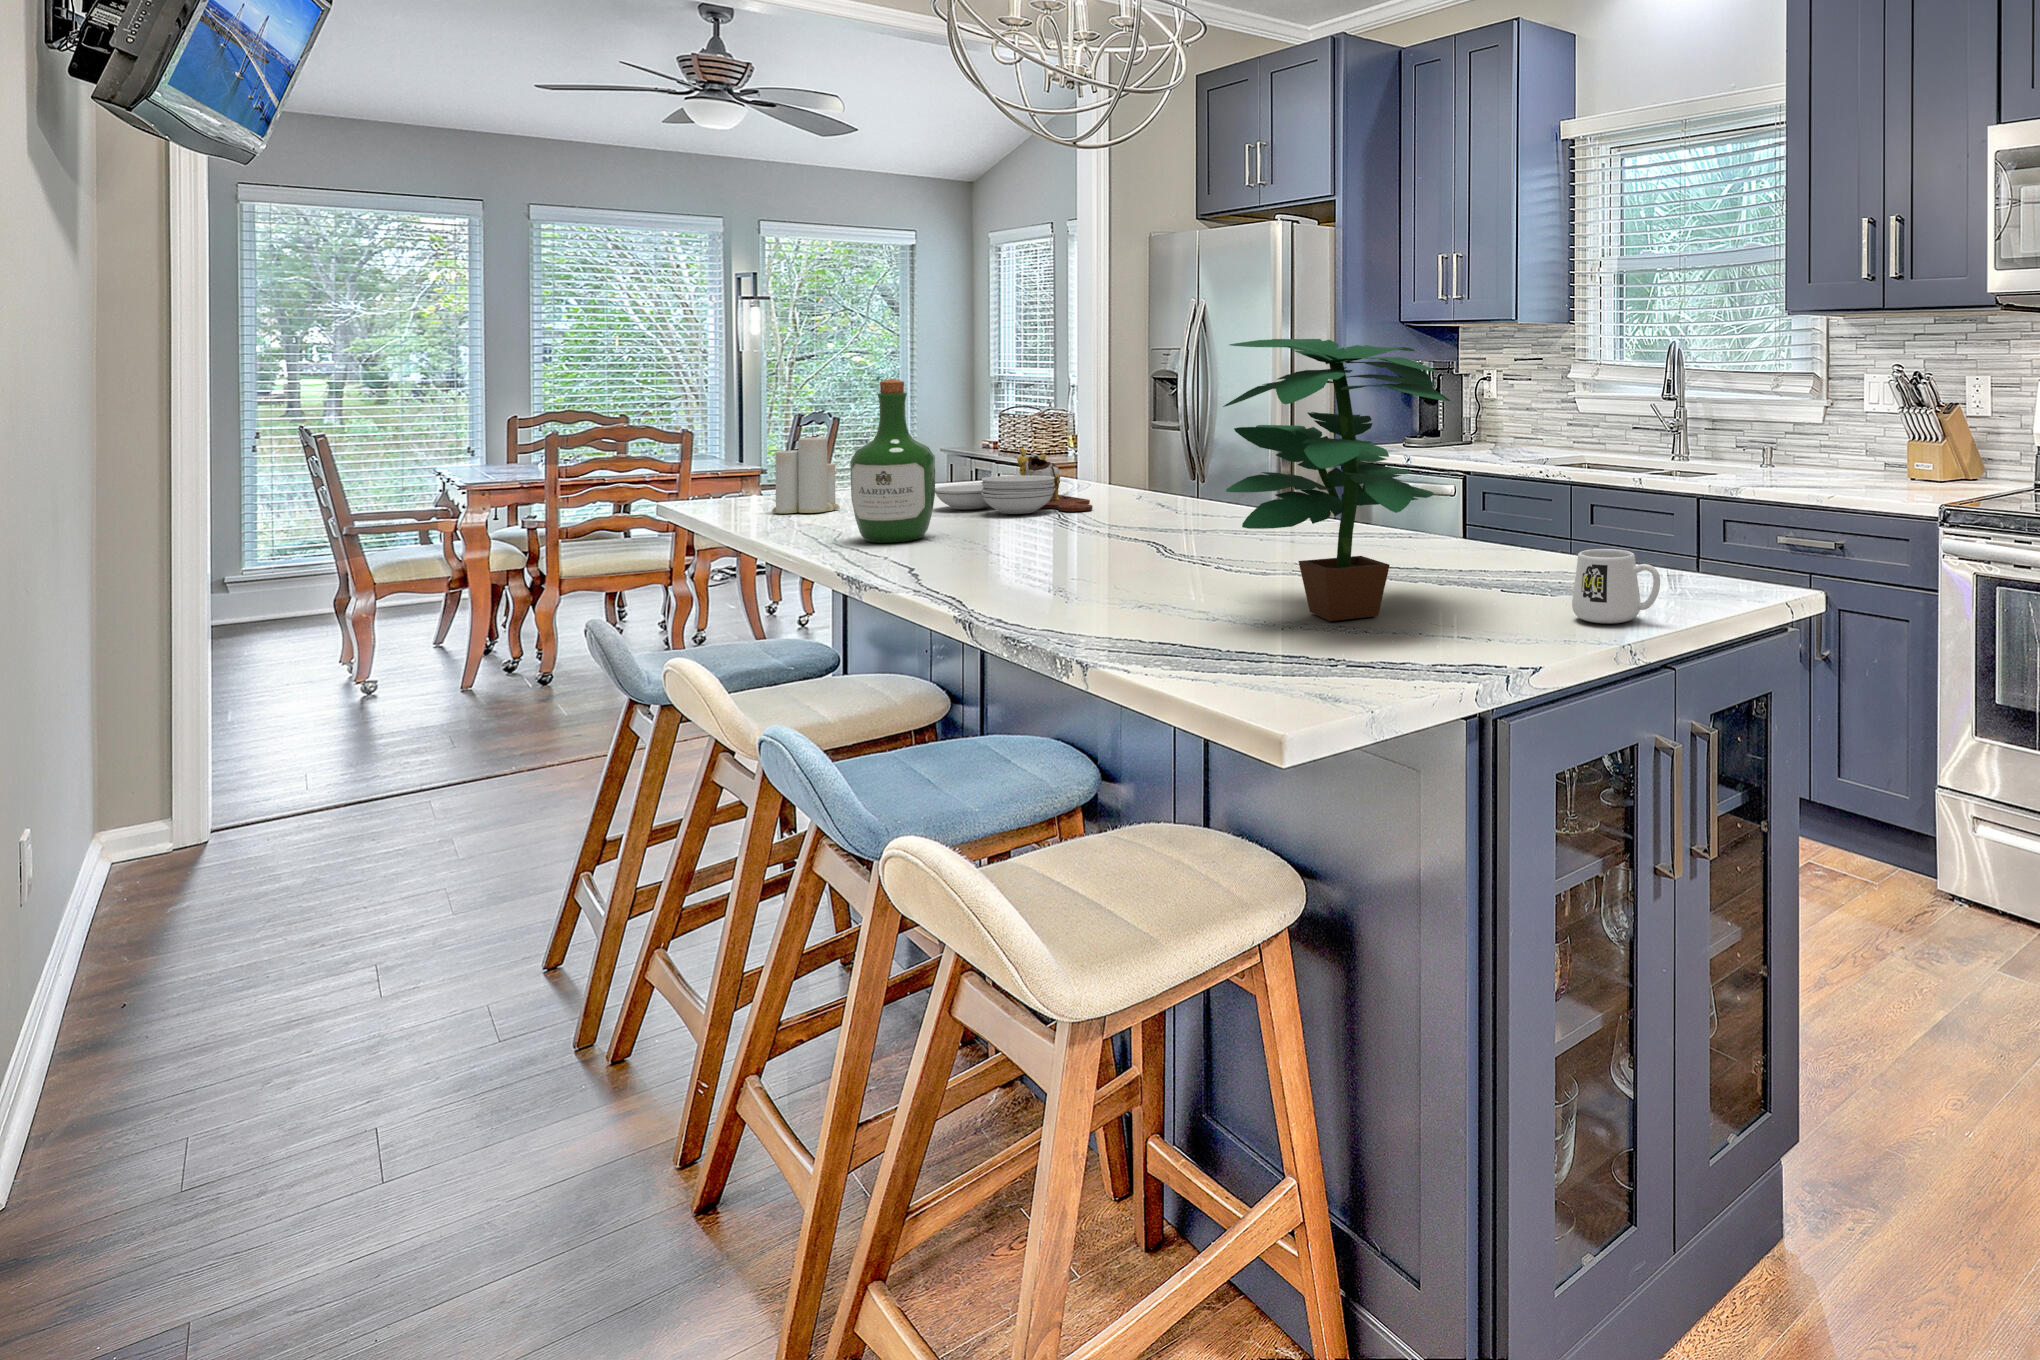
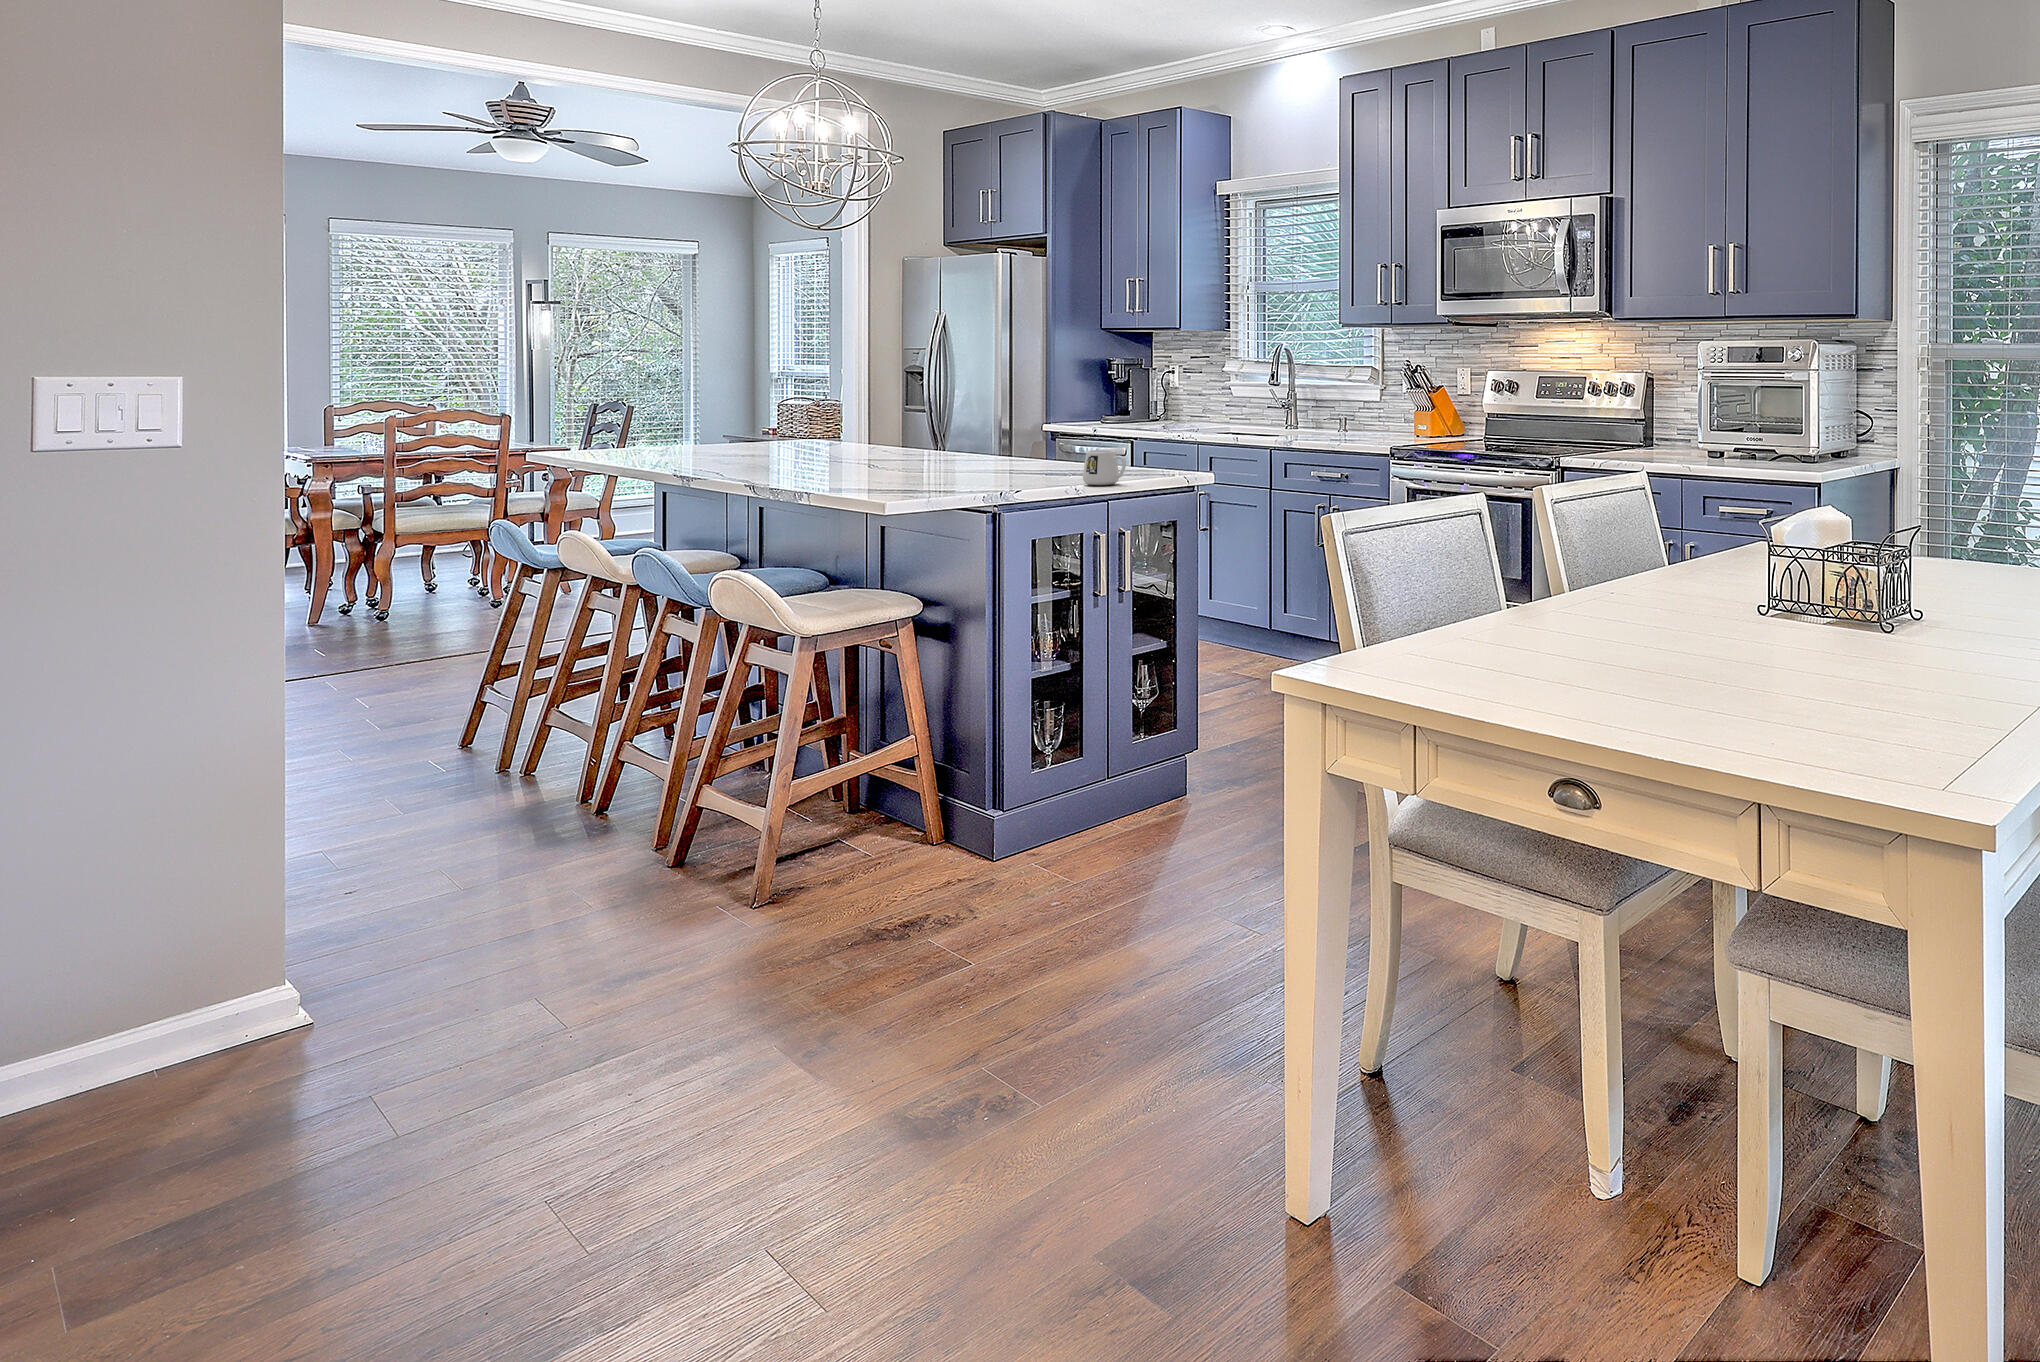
potted plant: present [1223,339,1450,621] -> none [897,342,1026,486]
wine bottle: present [850,379,935,543] -> none [676,365,732,466]
candle: present [772,429,840,513] -> none [615,400,662,455]
cutting board: present [935,448,1093,514] -> none [729,414,840,454]

